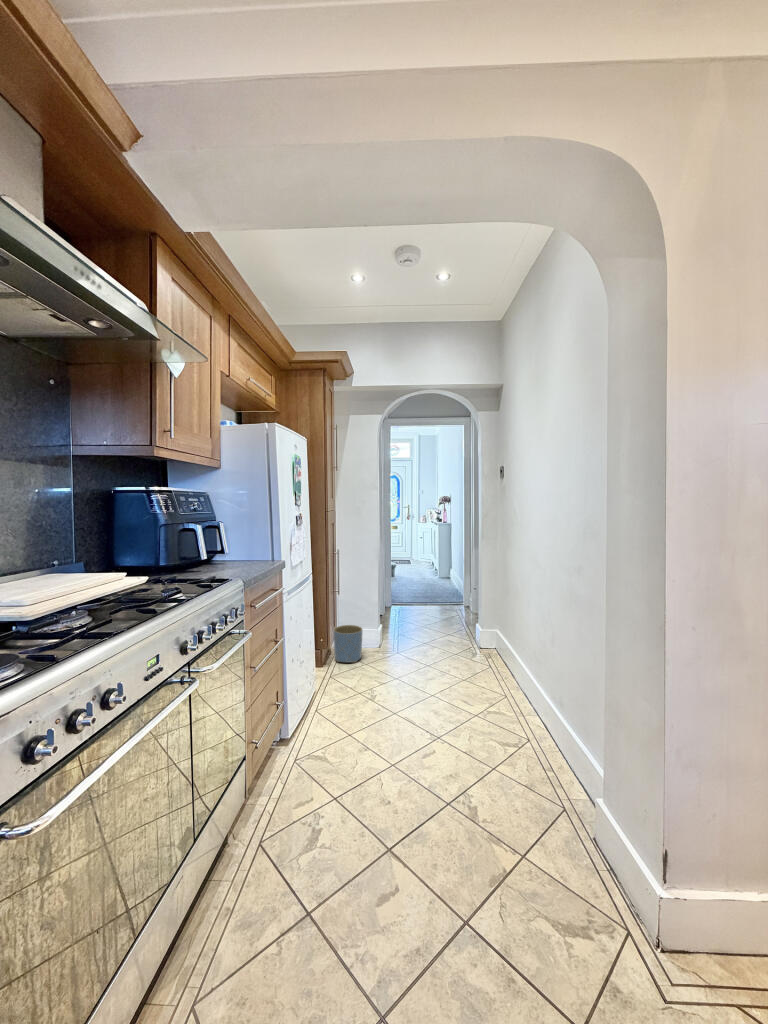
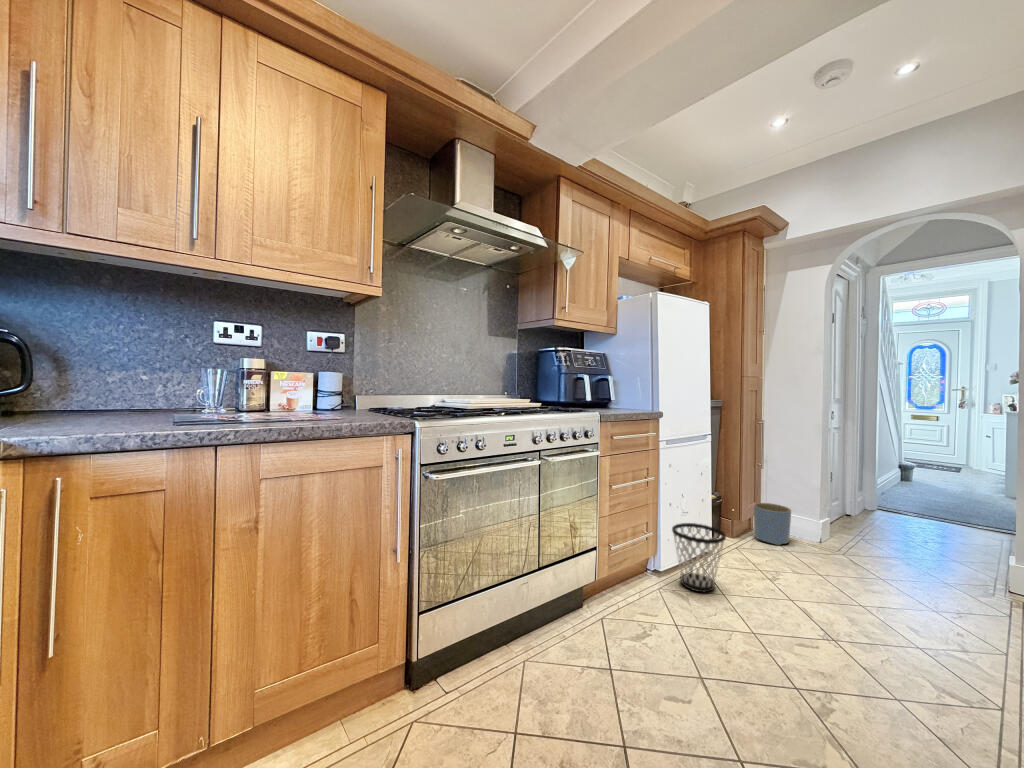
wastebasket: none [298,672,349,747] -> present [672,523,726,592]

